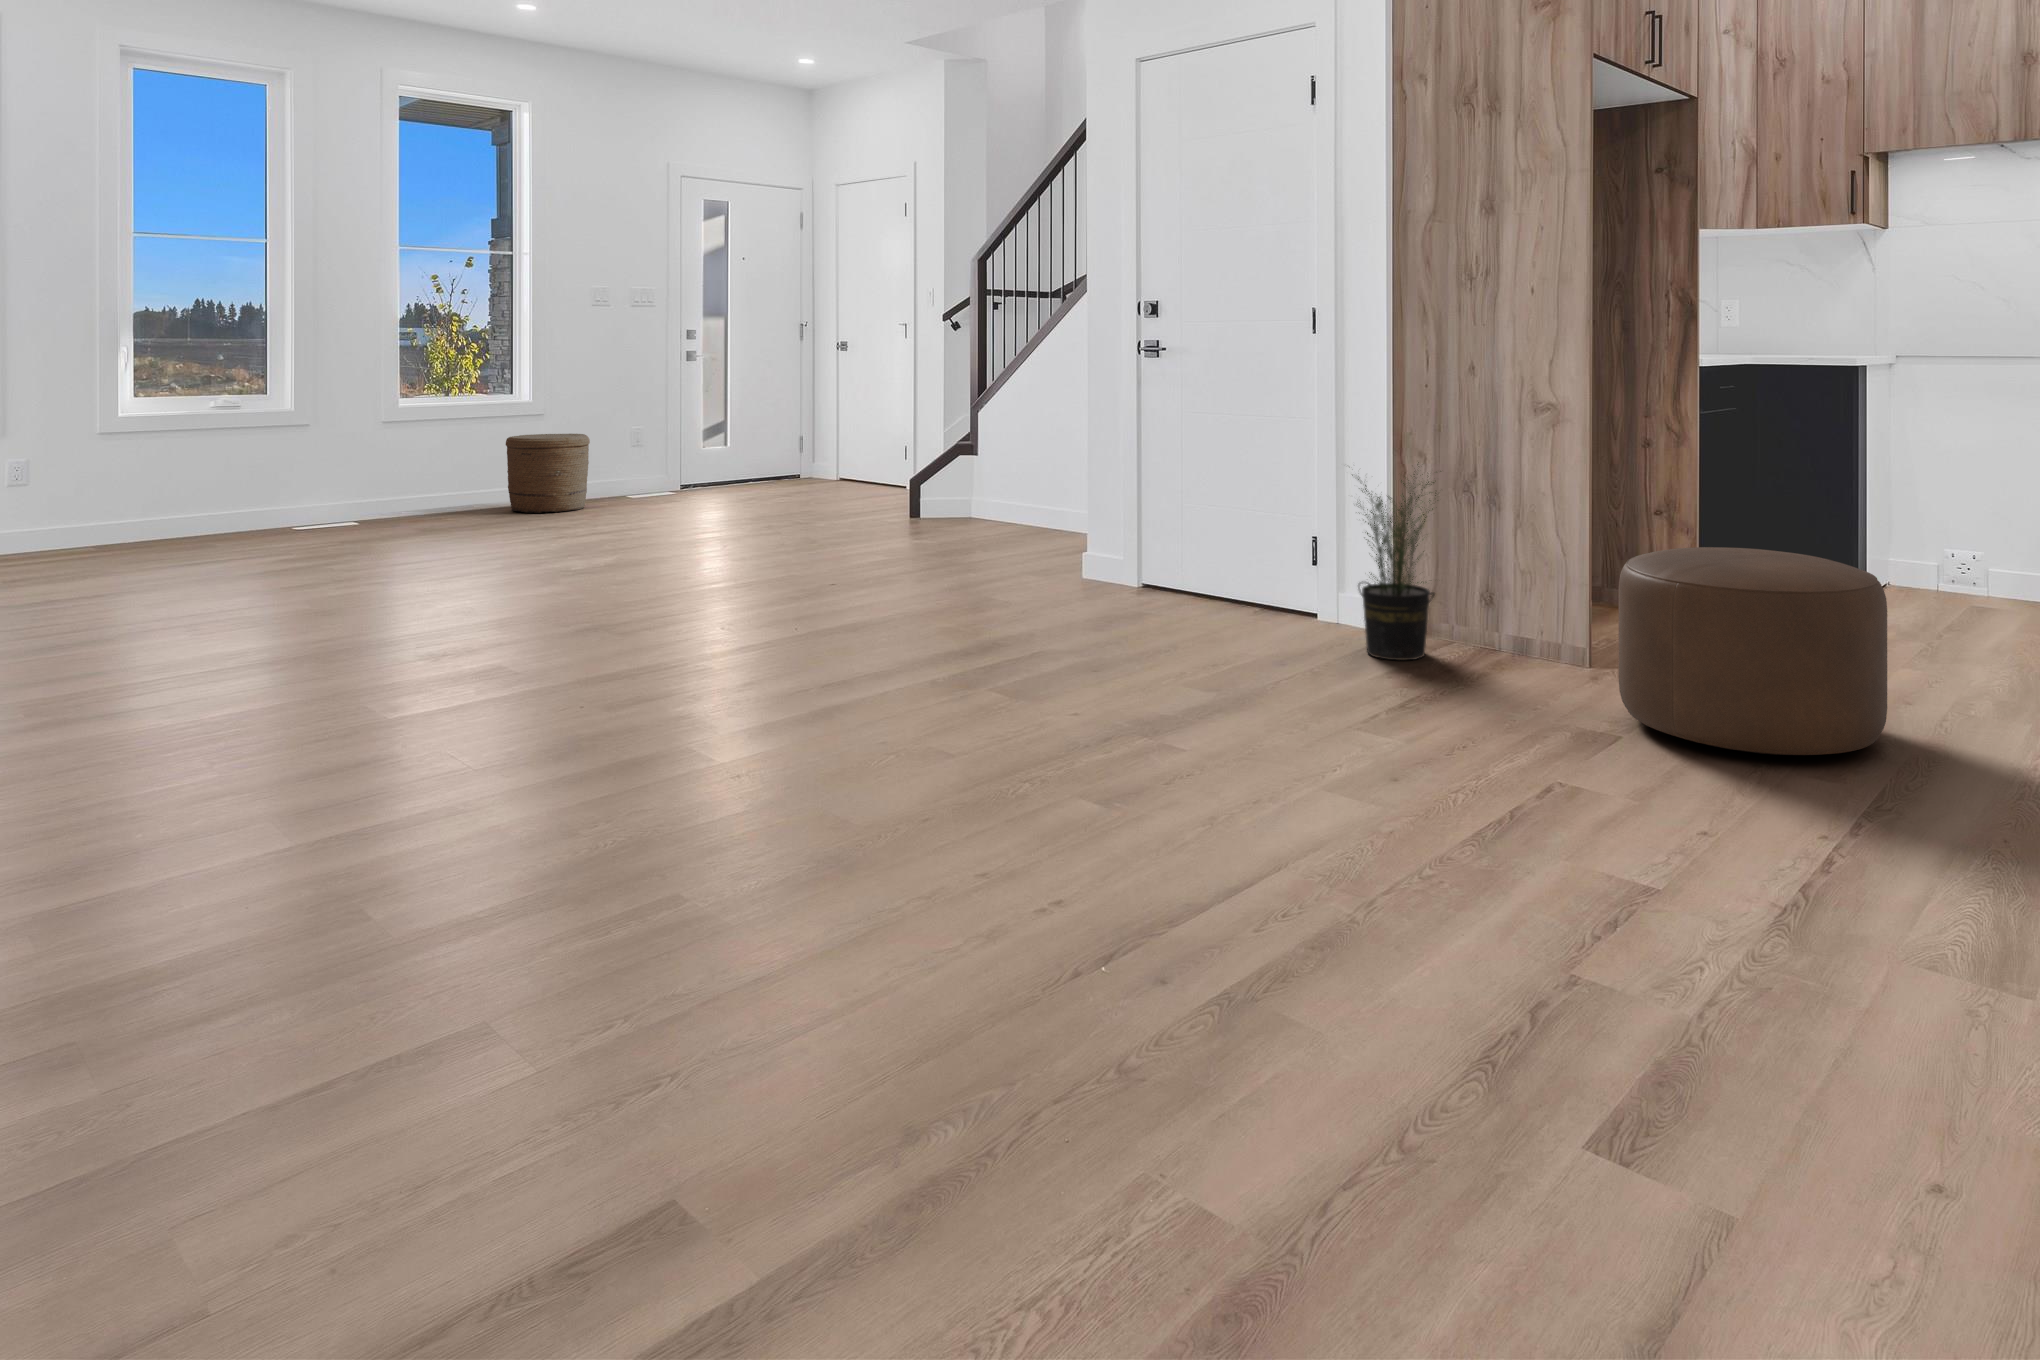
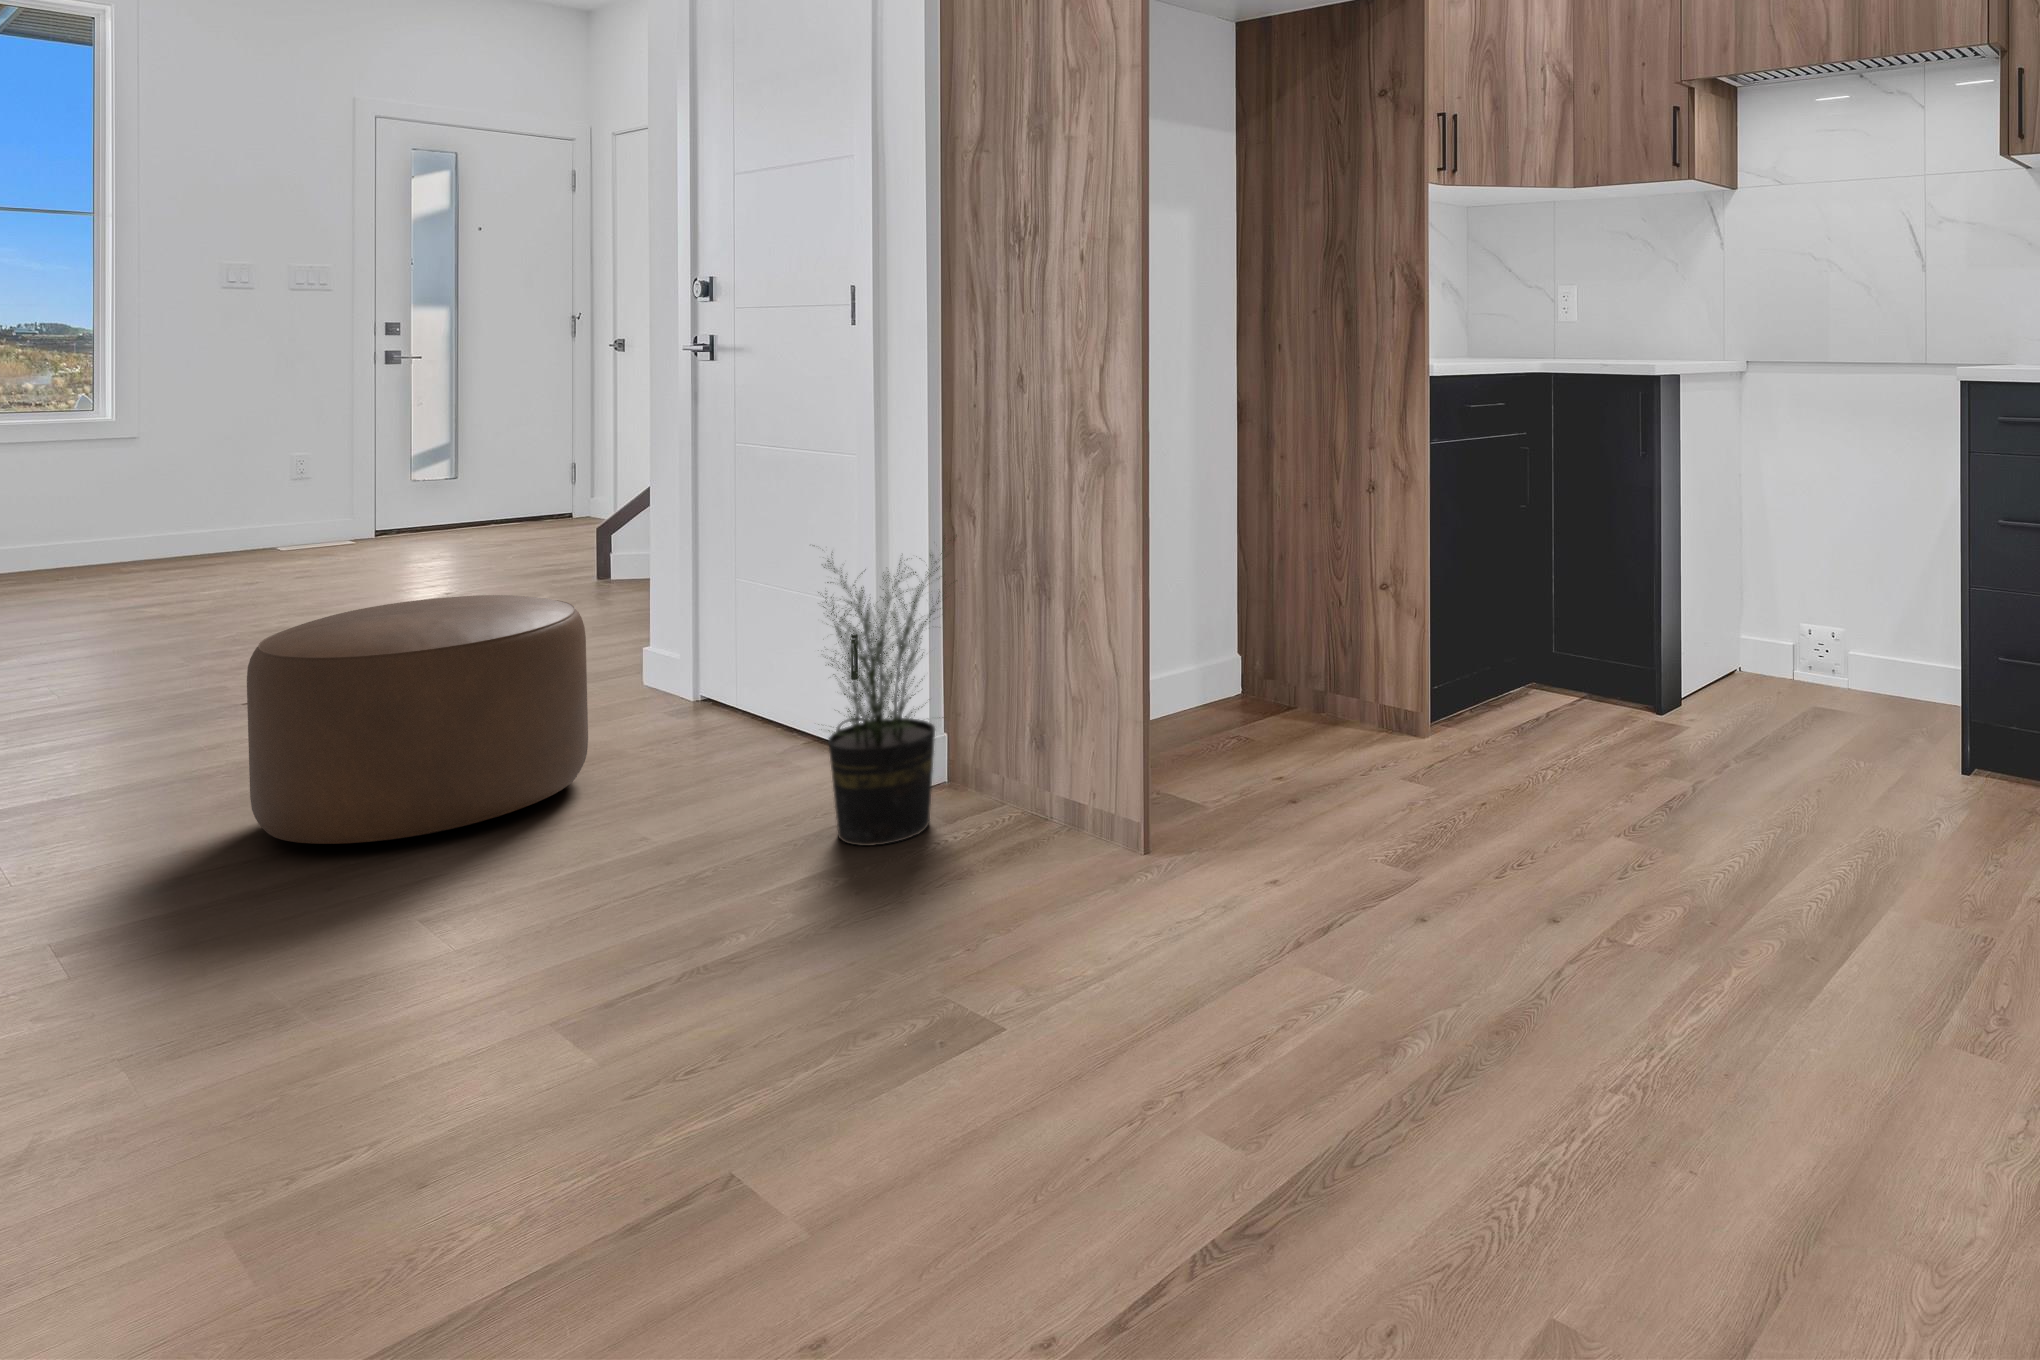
woven basket: present [506,434,590,513] -> none [49,471,188,583]
ottoman: present [1619,547,1887,755] -> present [247,595,588,844]

